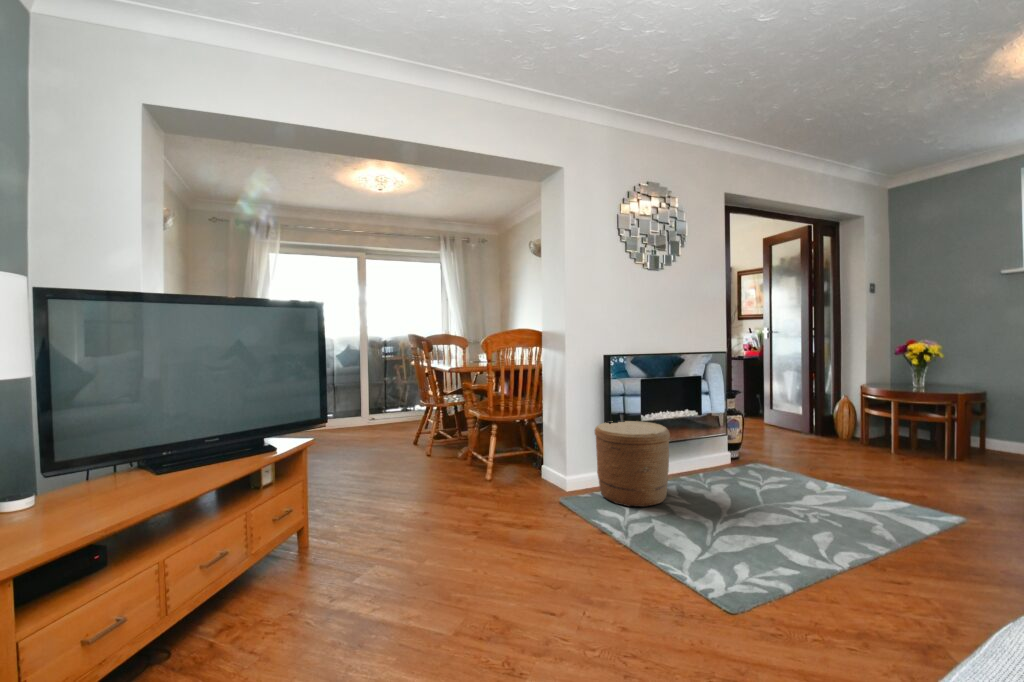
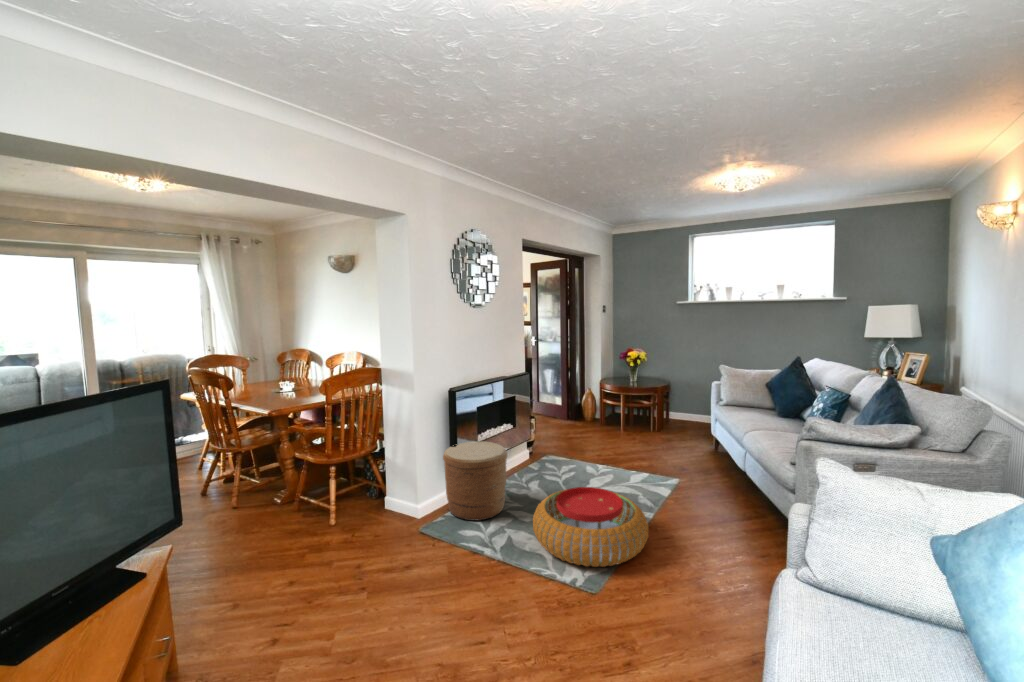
pouf: none [679,485,857,590] -> present [533,487,648,567]

